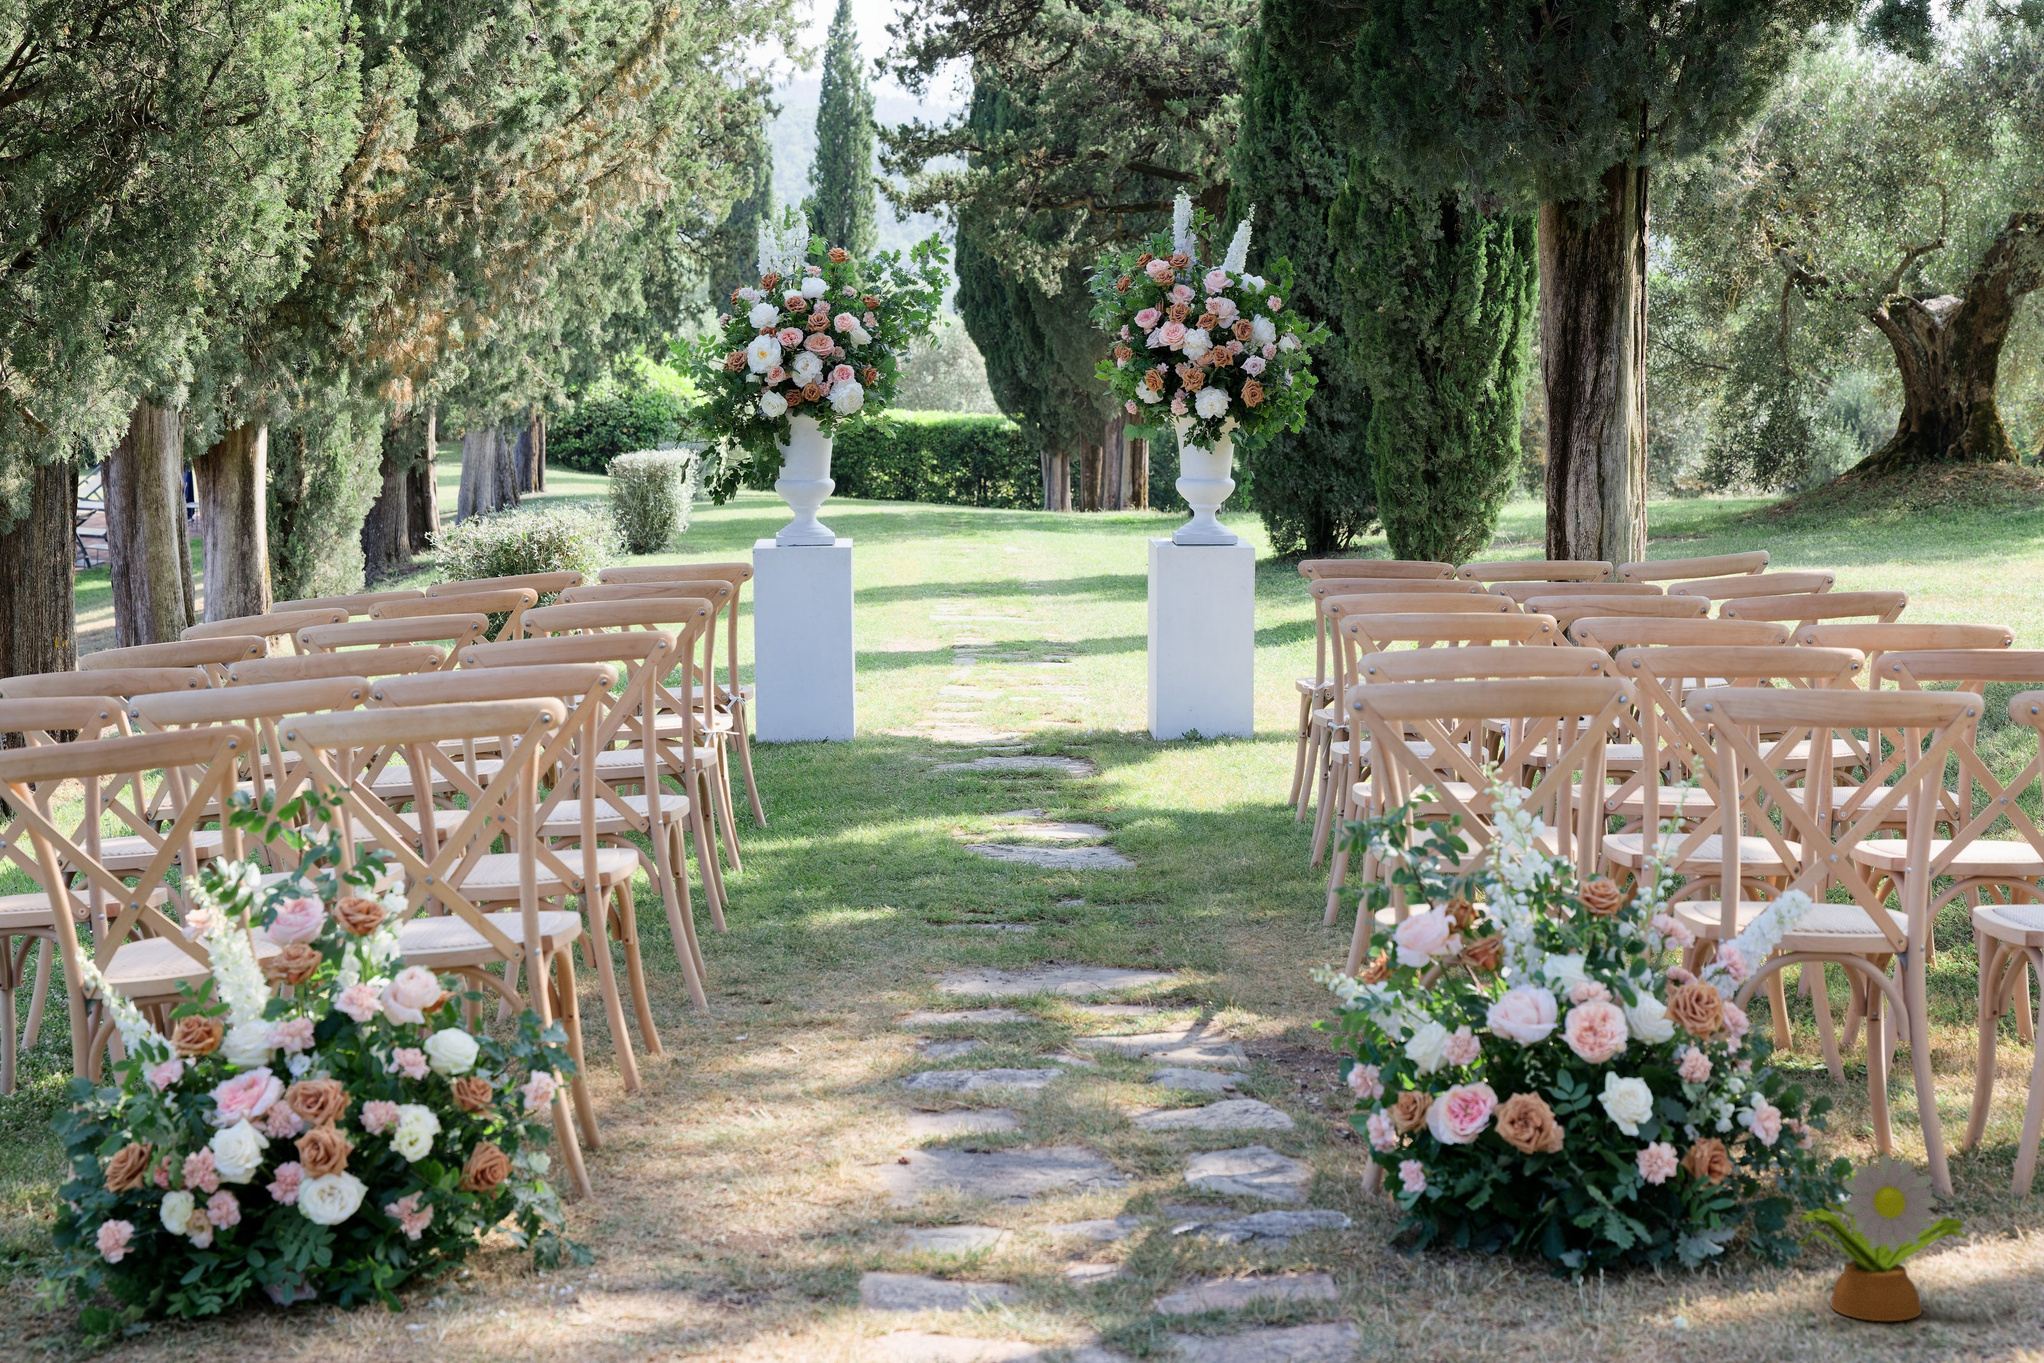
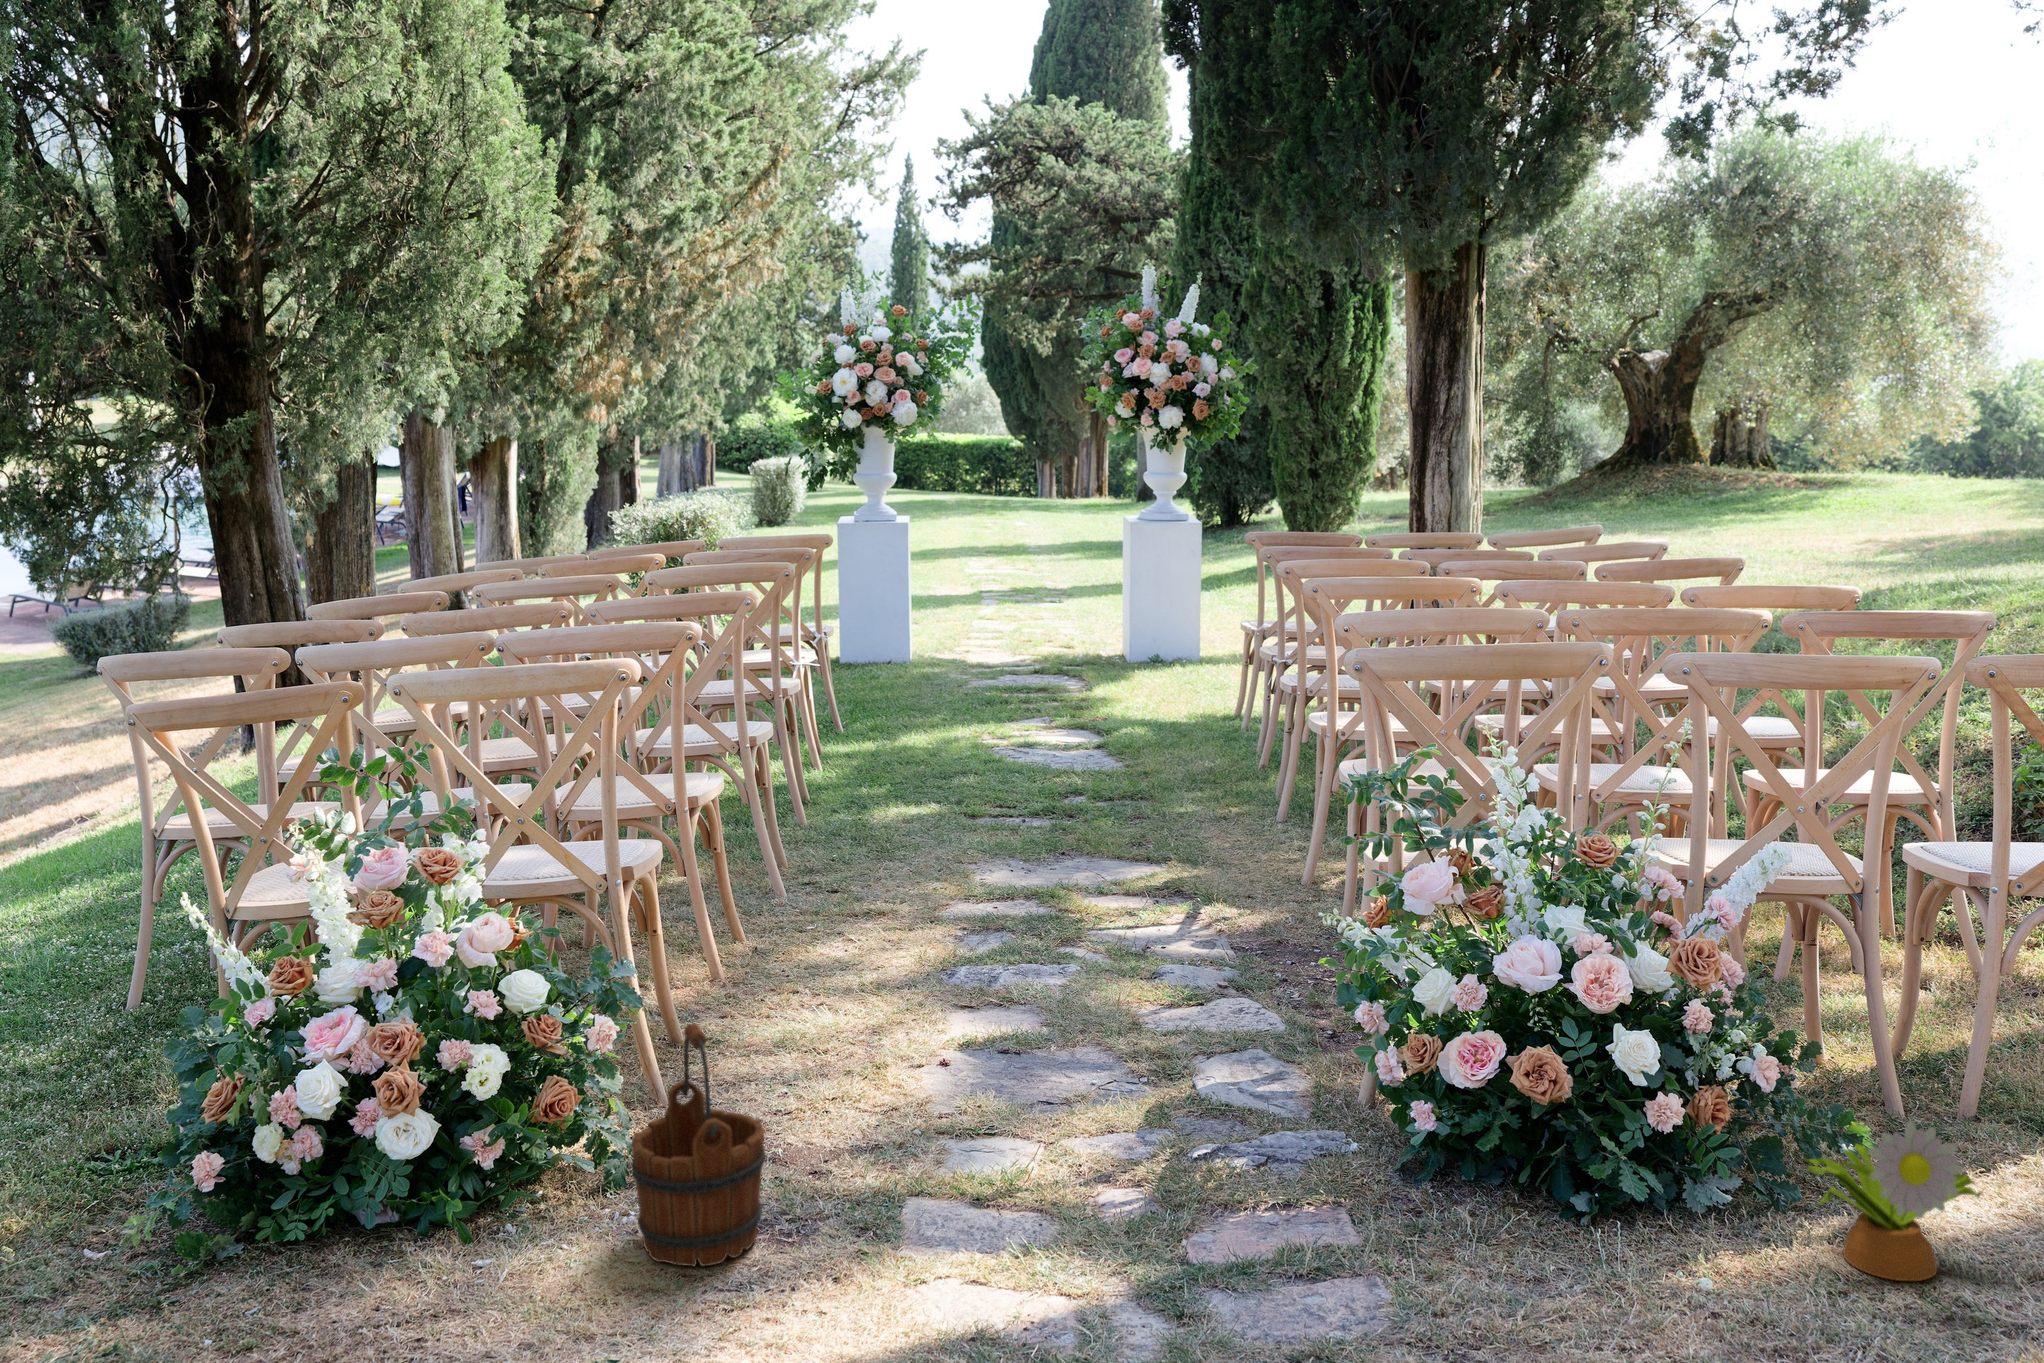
wooden bucket: none [558,1067,699,1316] -> present [631,1024,765,1266]

